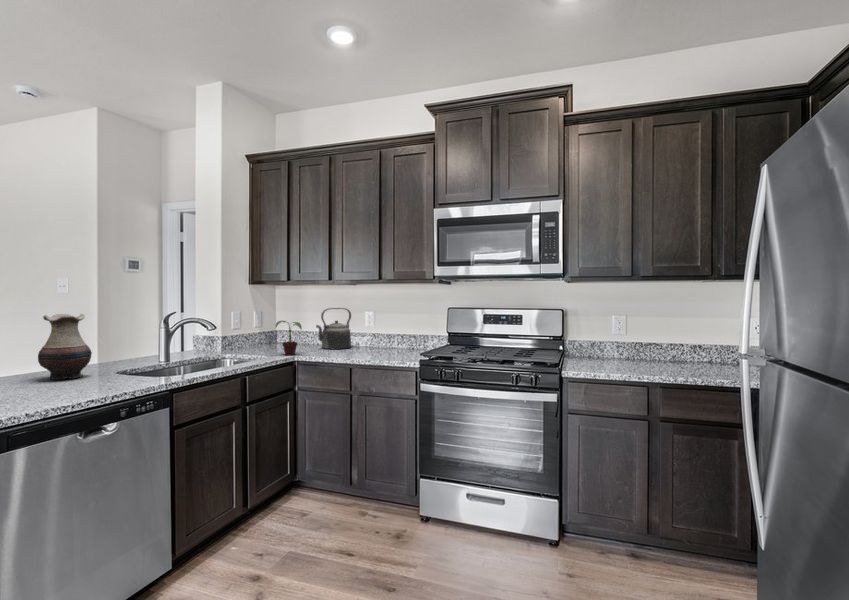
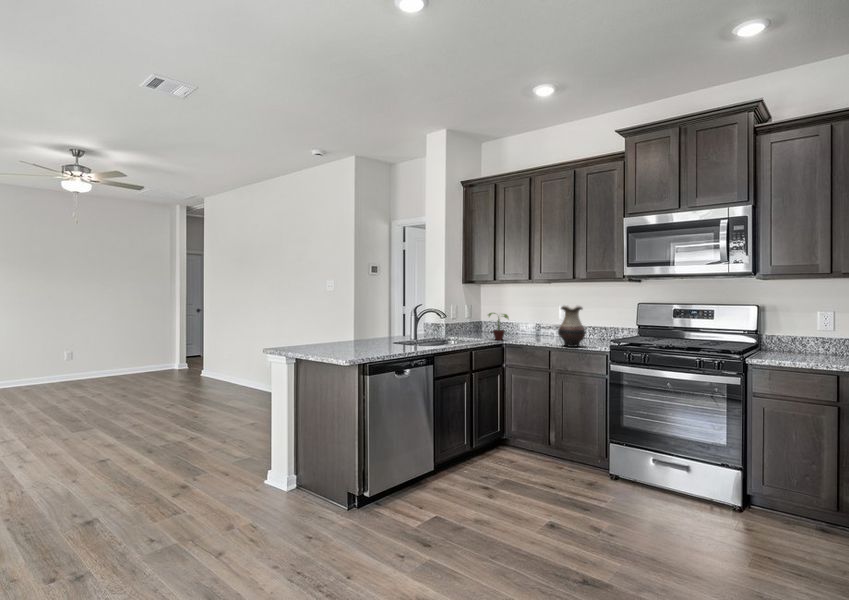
kettle: present [316,308,351,349] -> none [518,303,548,338]
vase: present [38,314,92,380] -> present [558,305,585,347]

